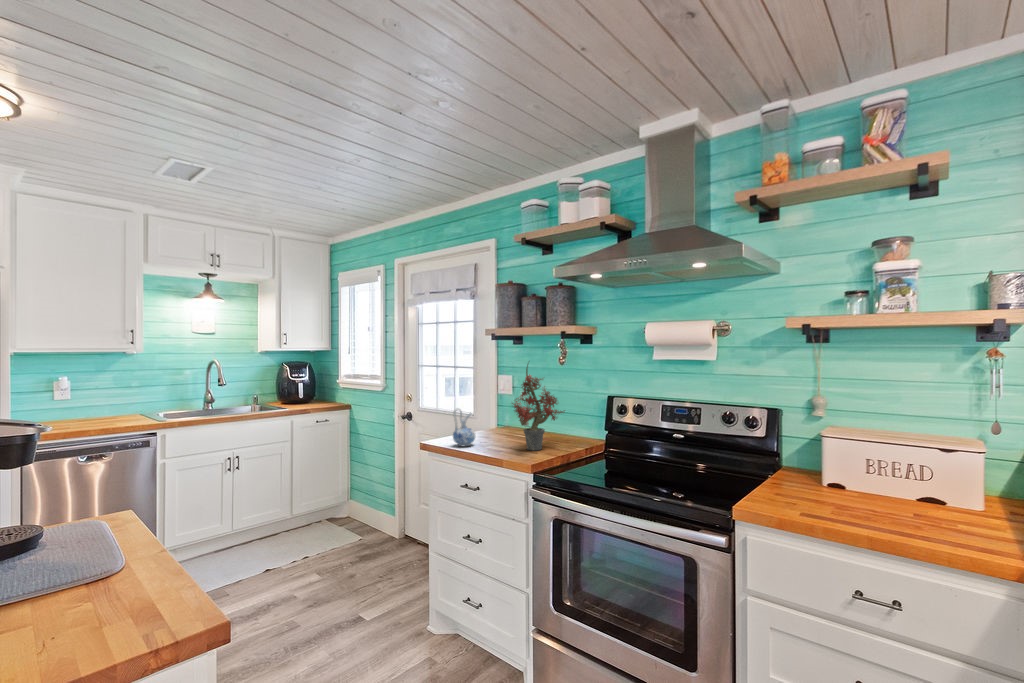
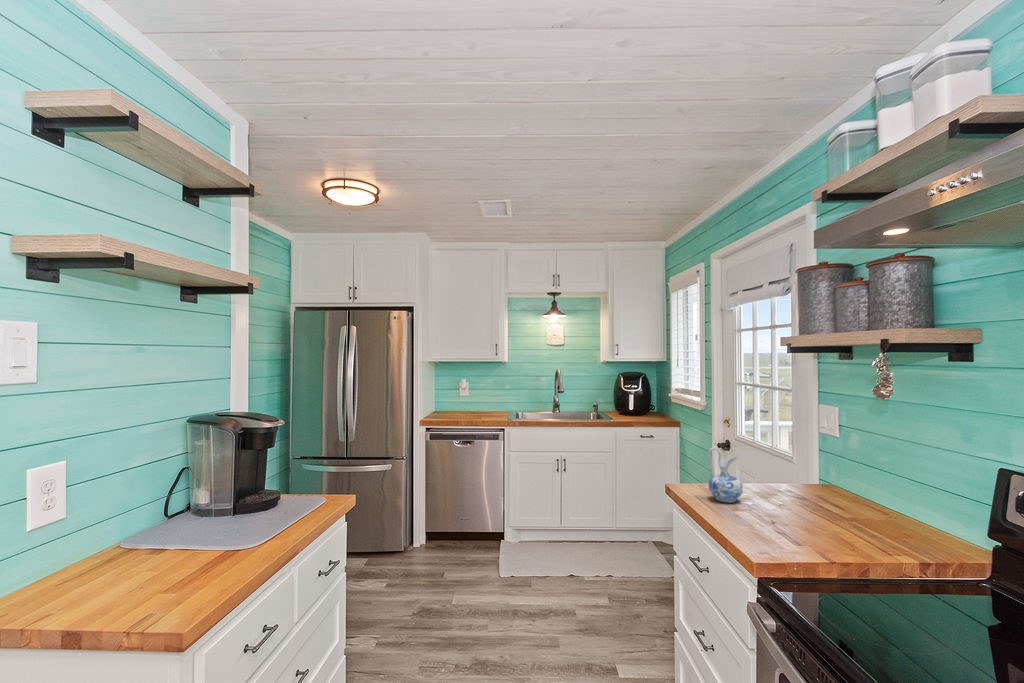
potted plant: present [512,365,563,450] -> none [774,388,888,536]

